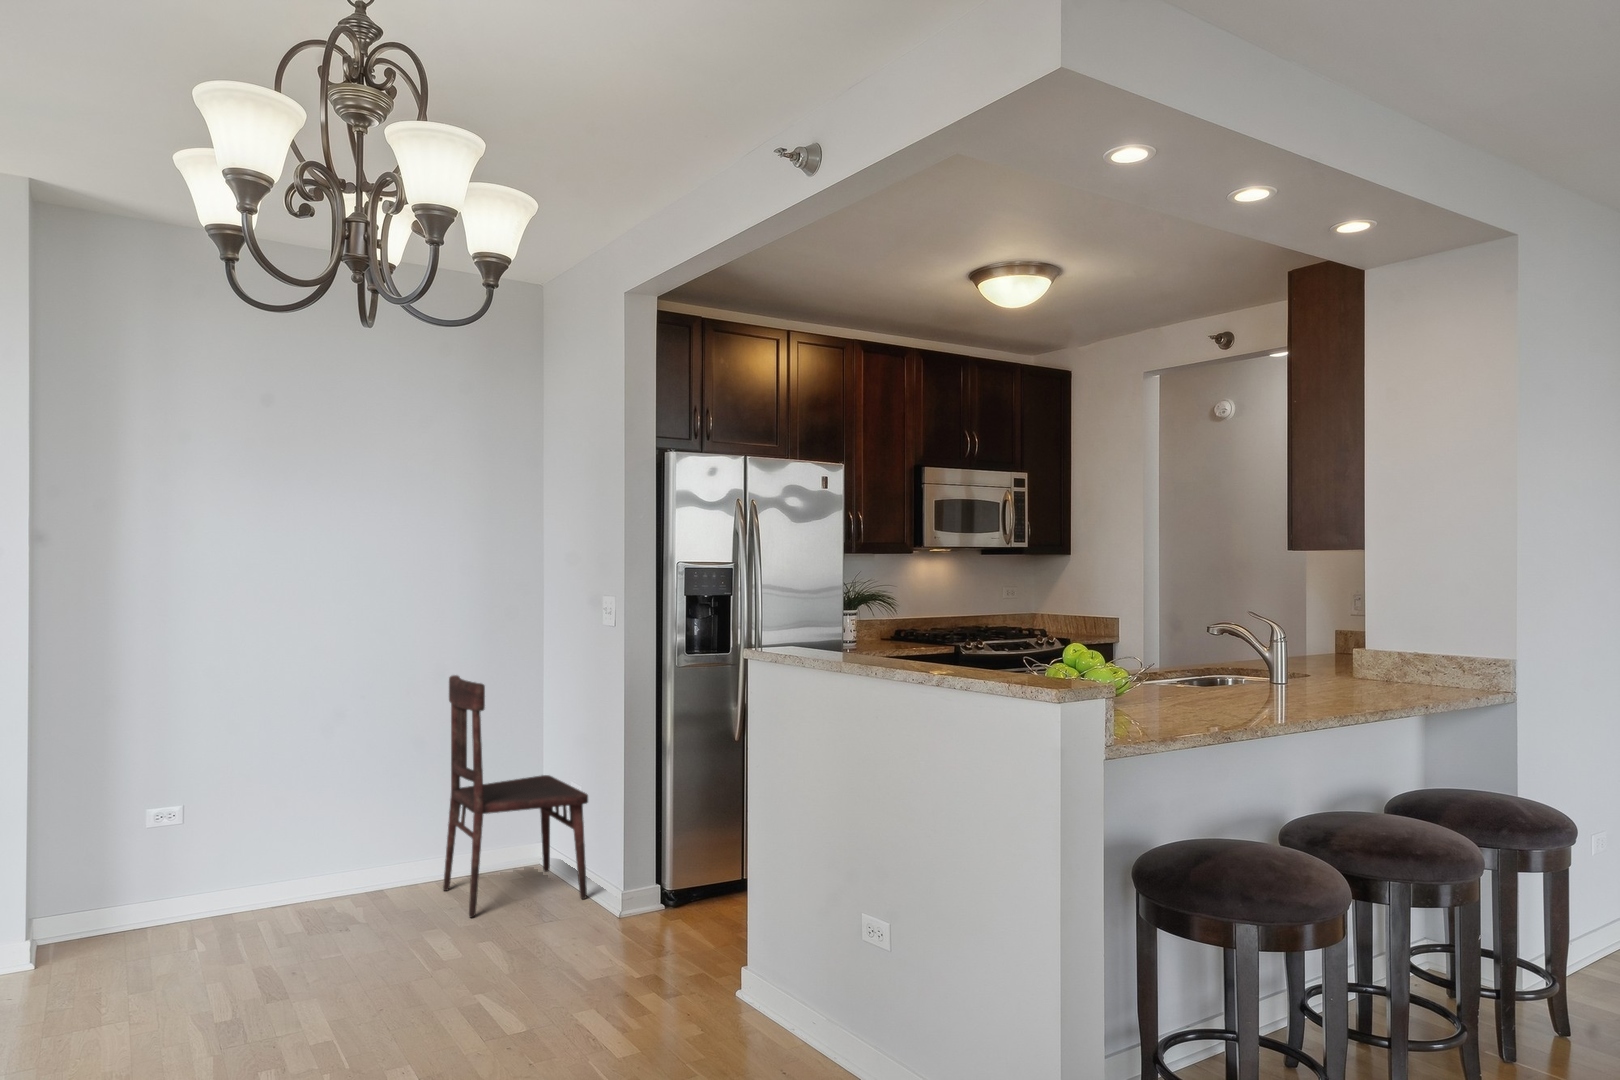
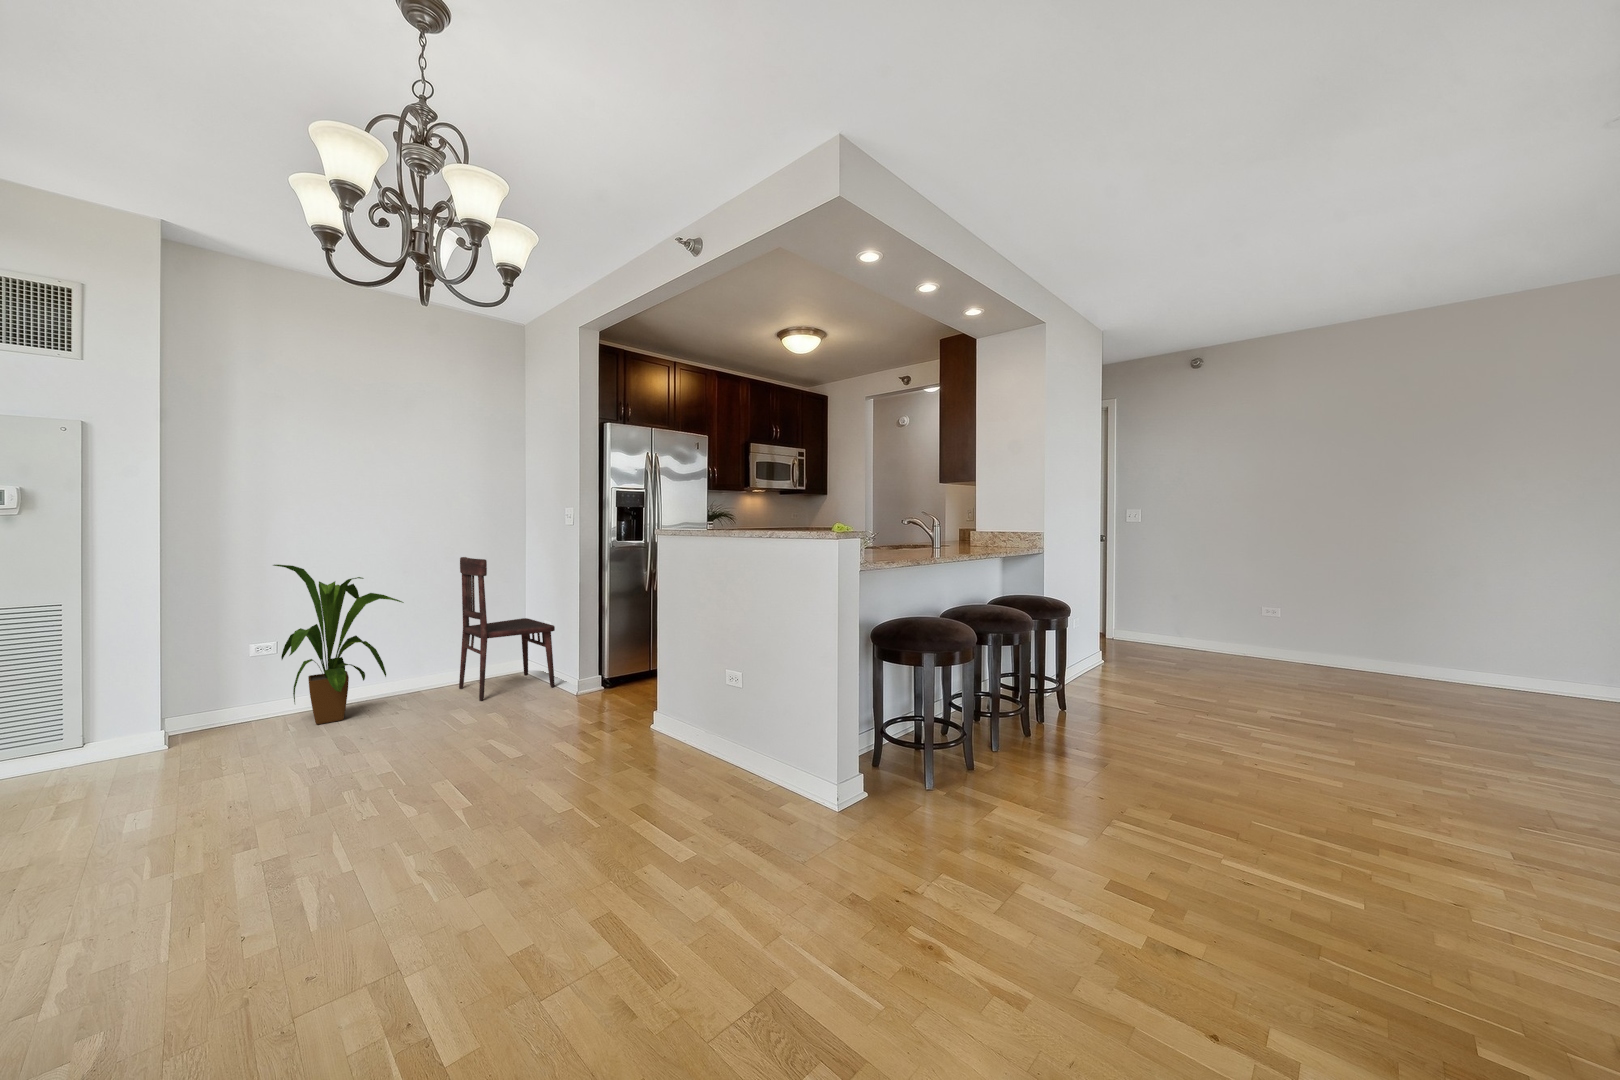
house plant: none [185,695,367,943] -> present [273,565,404,724]

